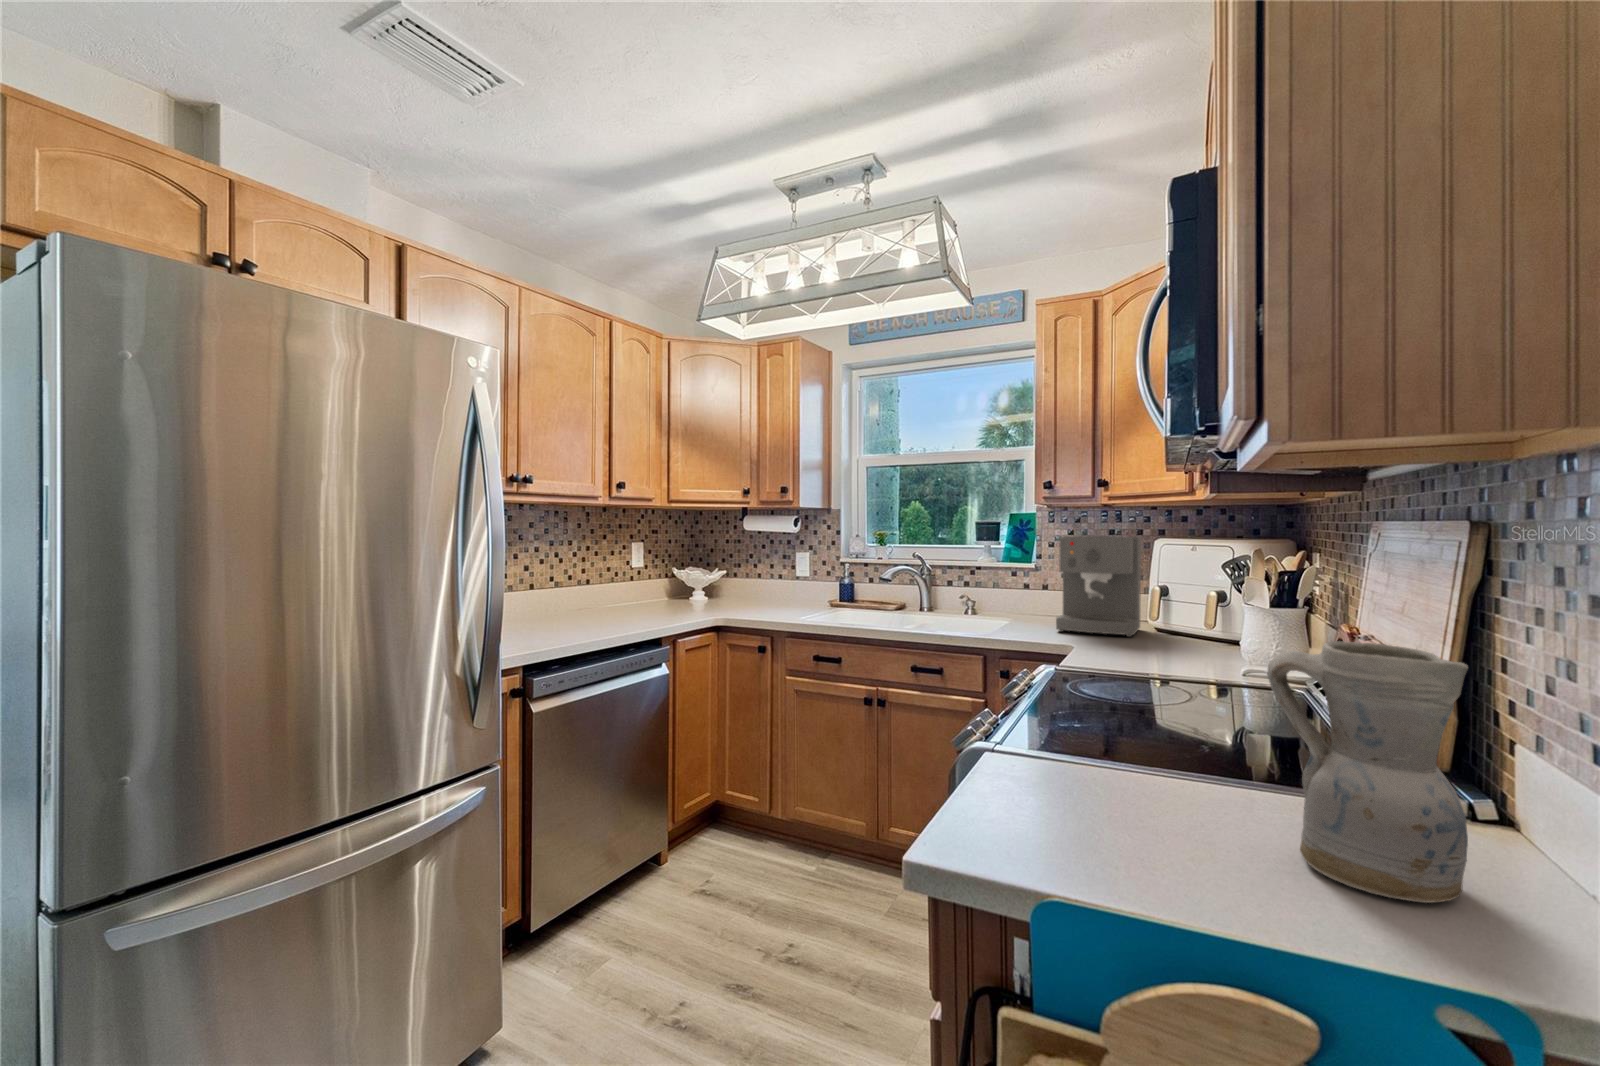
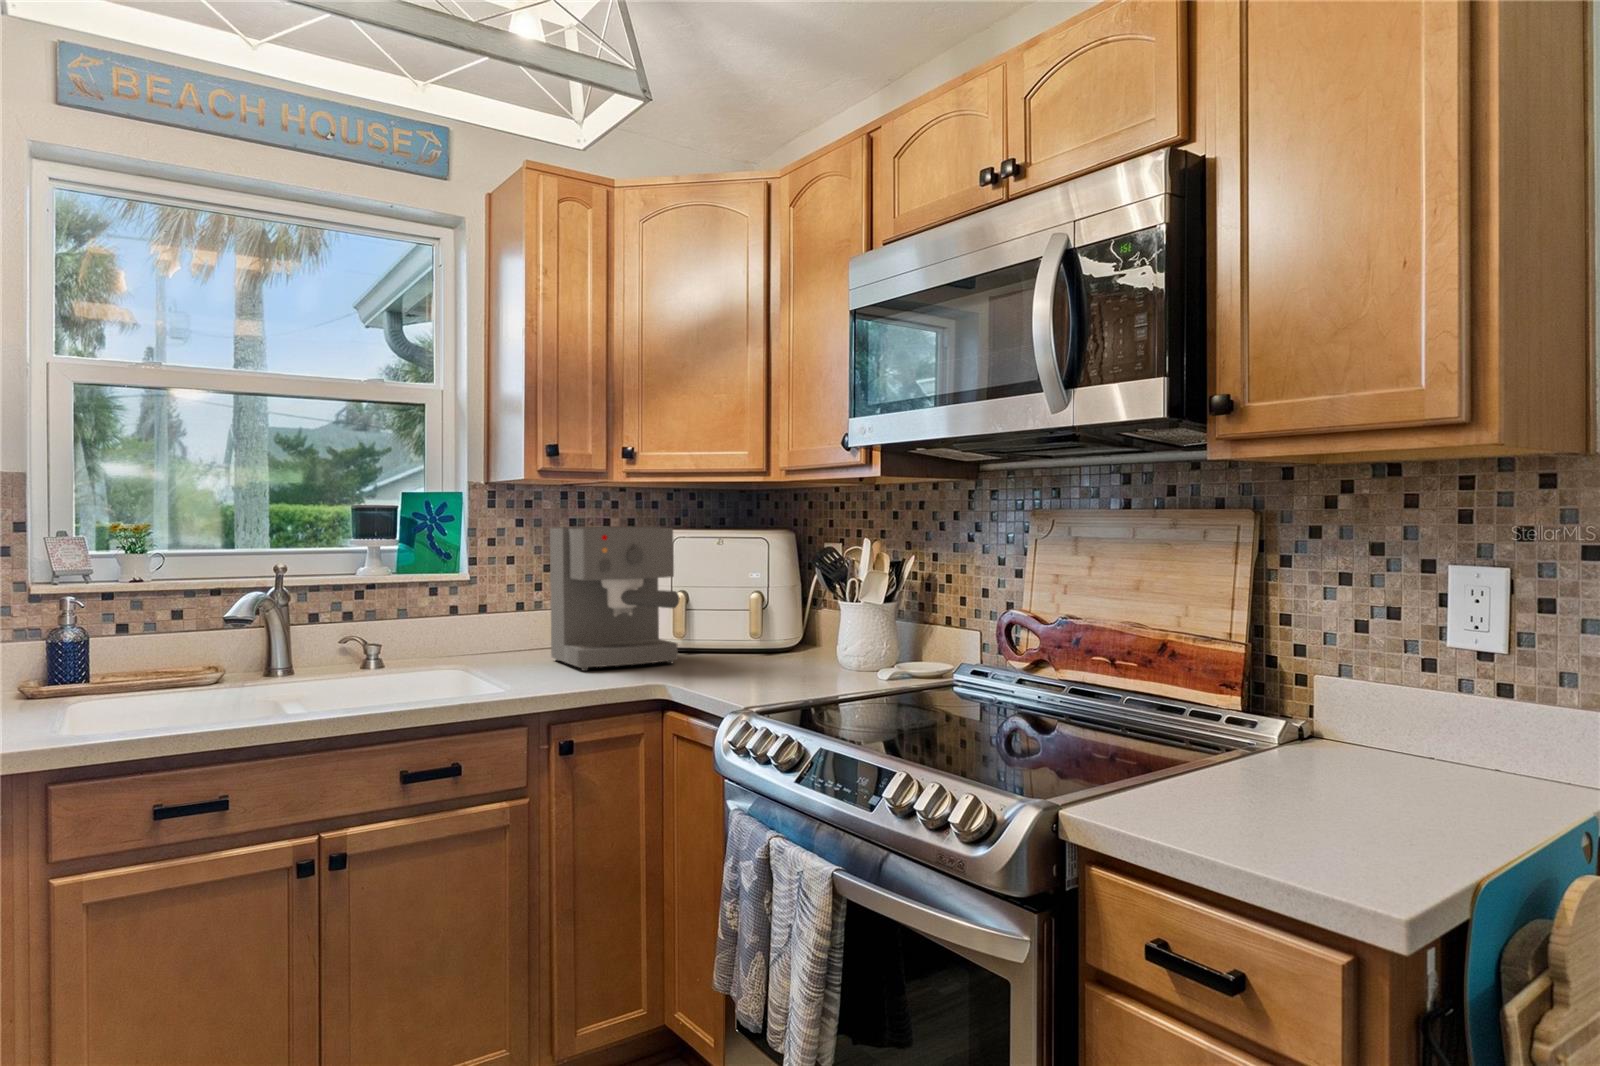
ceramic pitcher: present [1267,641,1468,903] -> none [1384,602,1511,804]

